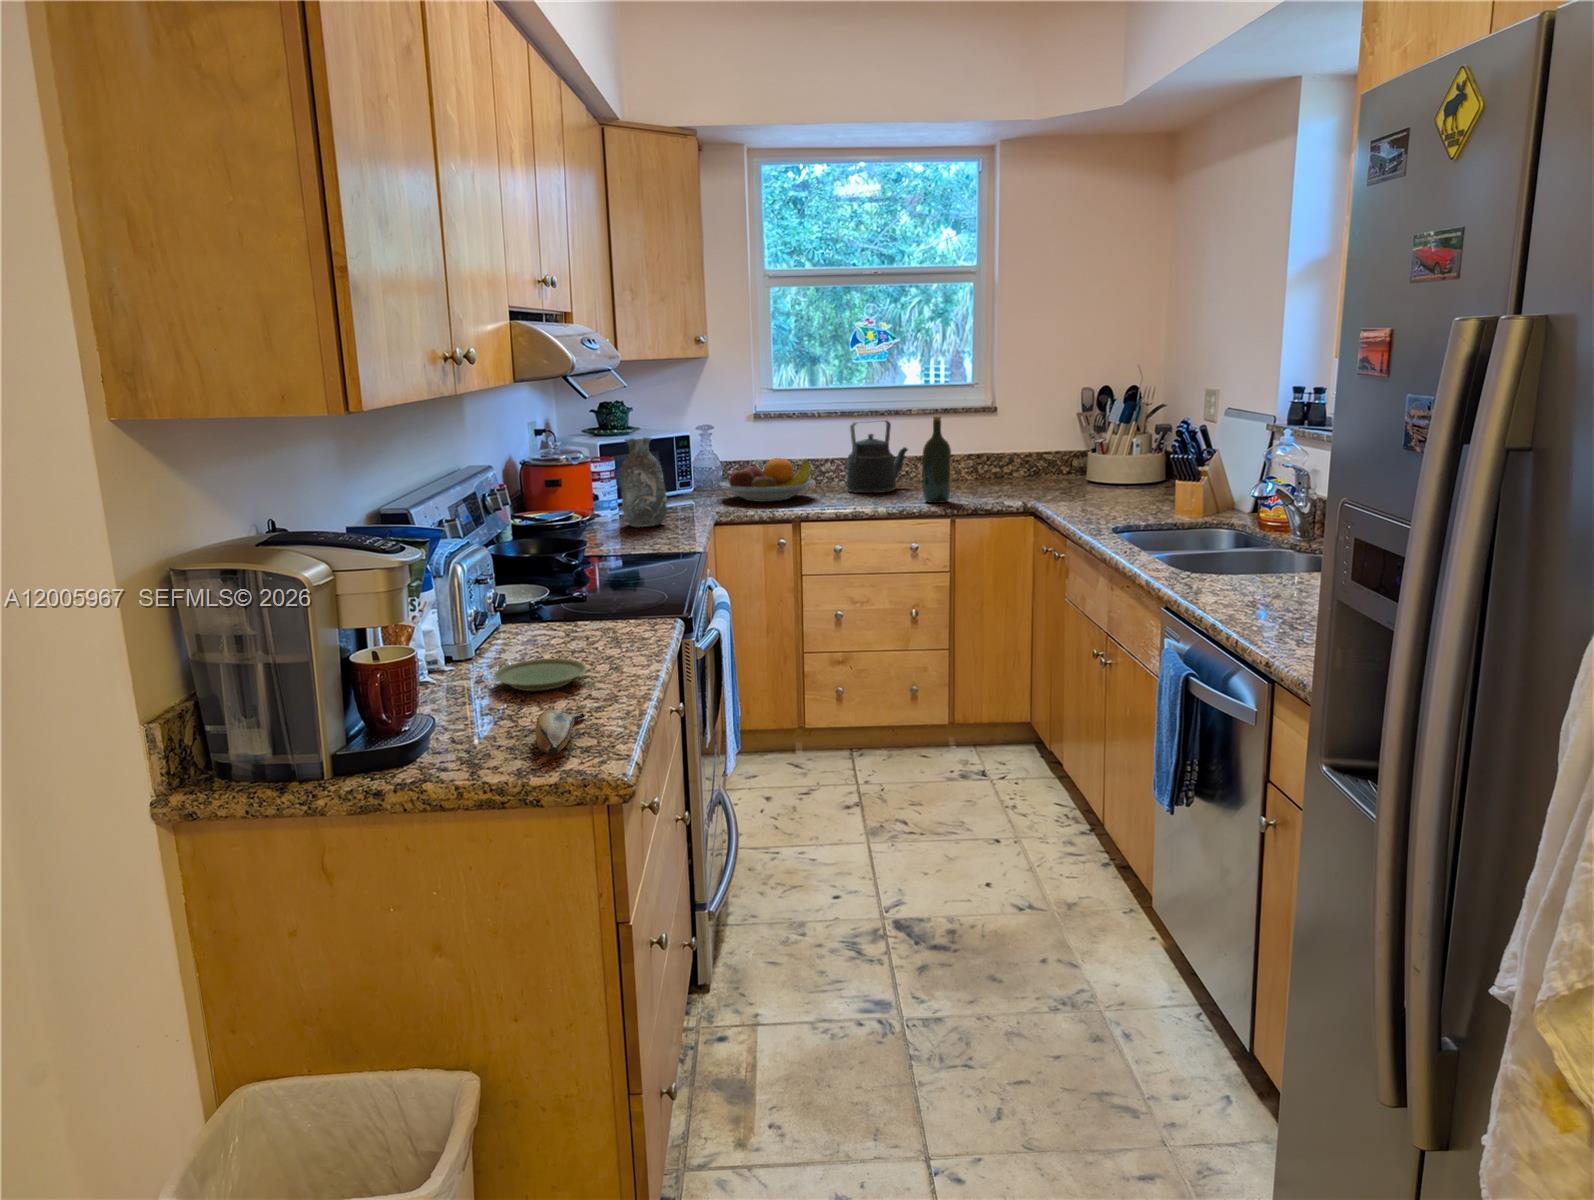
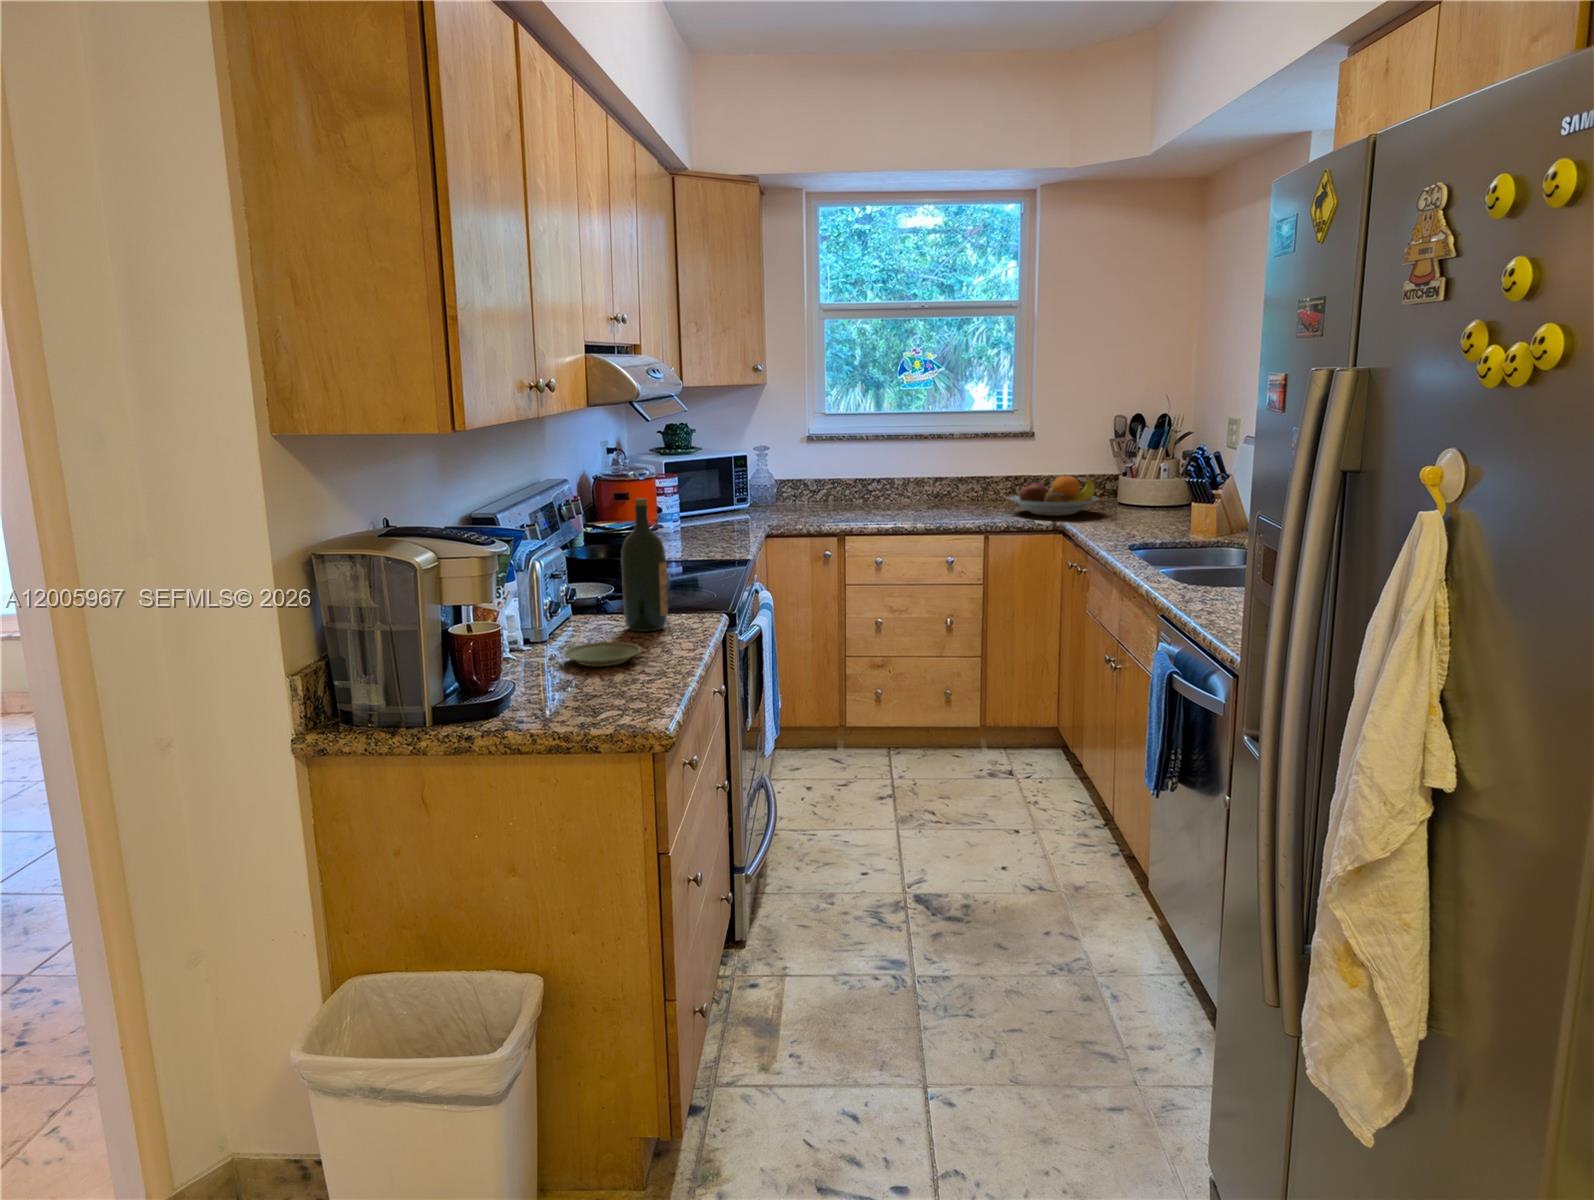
wine bottle: present [922,416,952,503] -> present [621,498,668,631]
kettle: present [846,420,908,493] -> none [890,444,949,511]
decorative vase: present [621,437,668,527] -> none [681,456,723,537]
fruit bowl: present [720,458,814,502] -> present [1009,476,1099,516]
banana: present [535,710,586,755] -> none [596,679,639,713]

